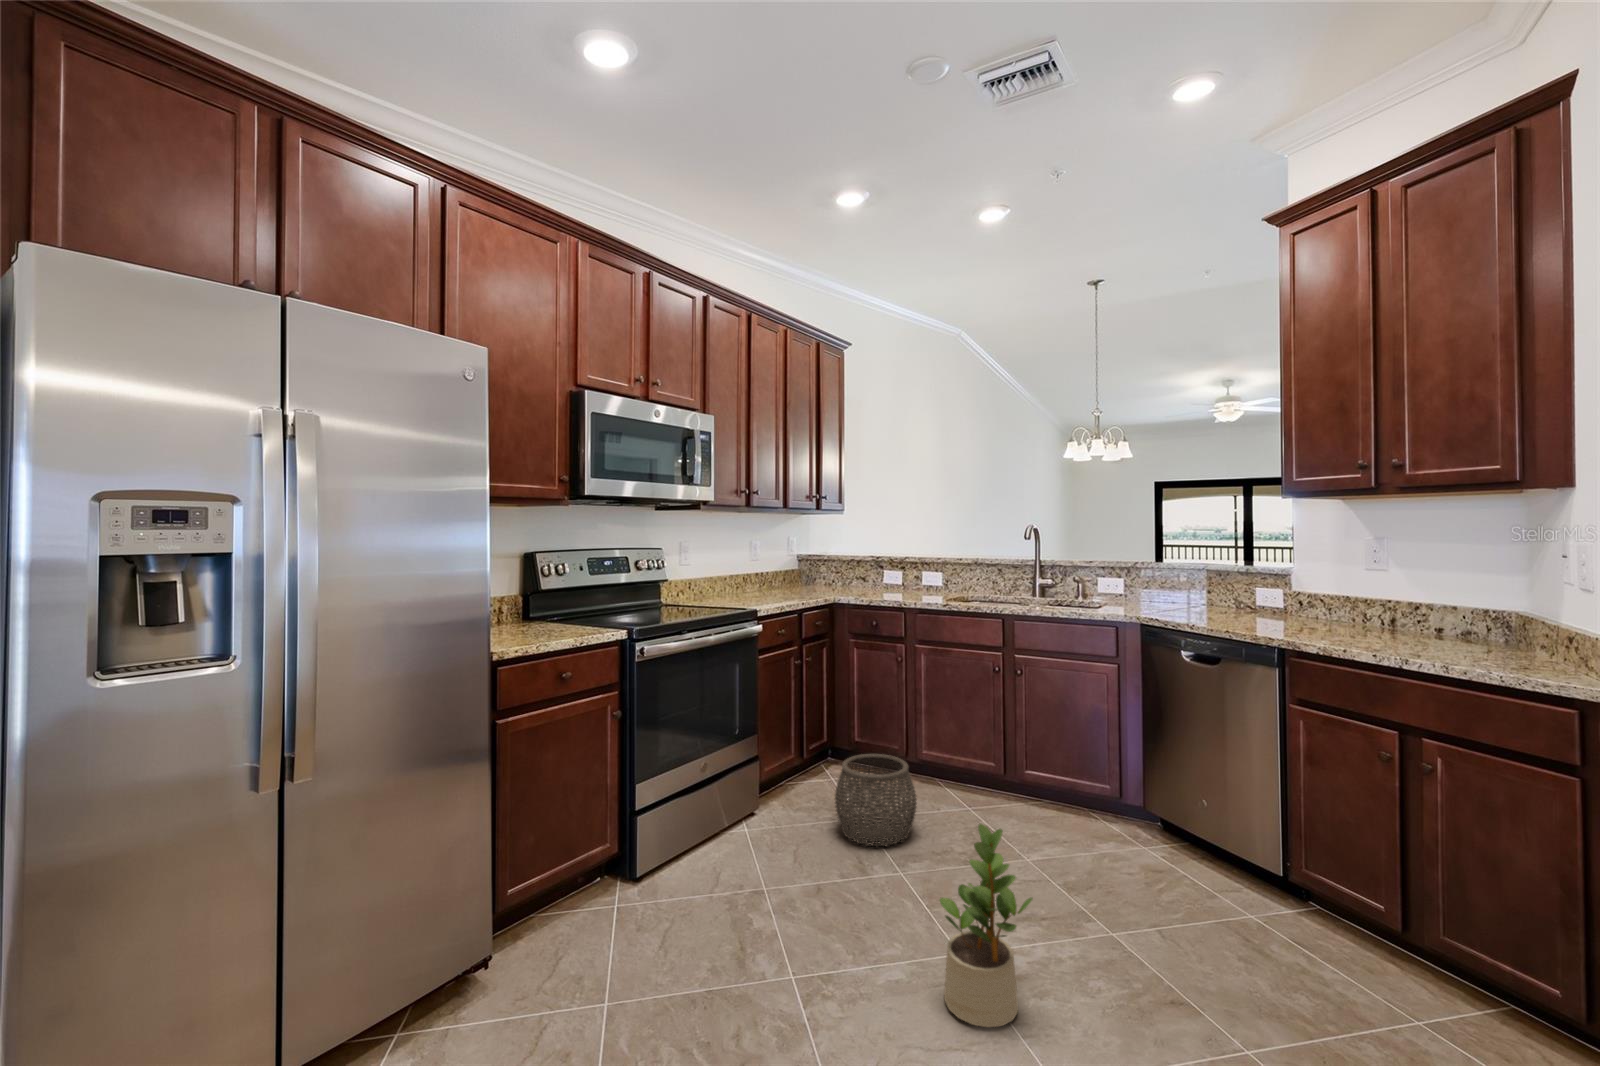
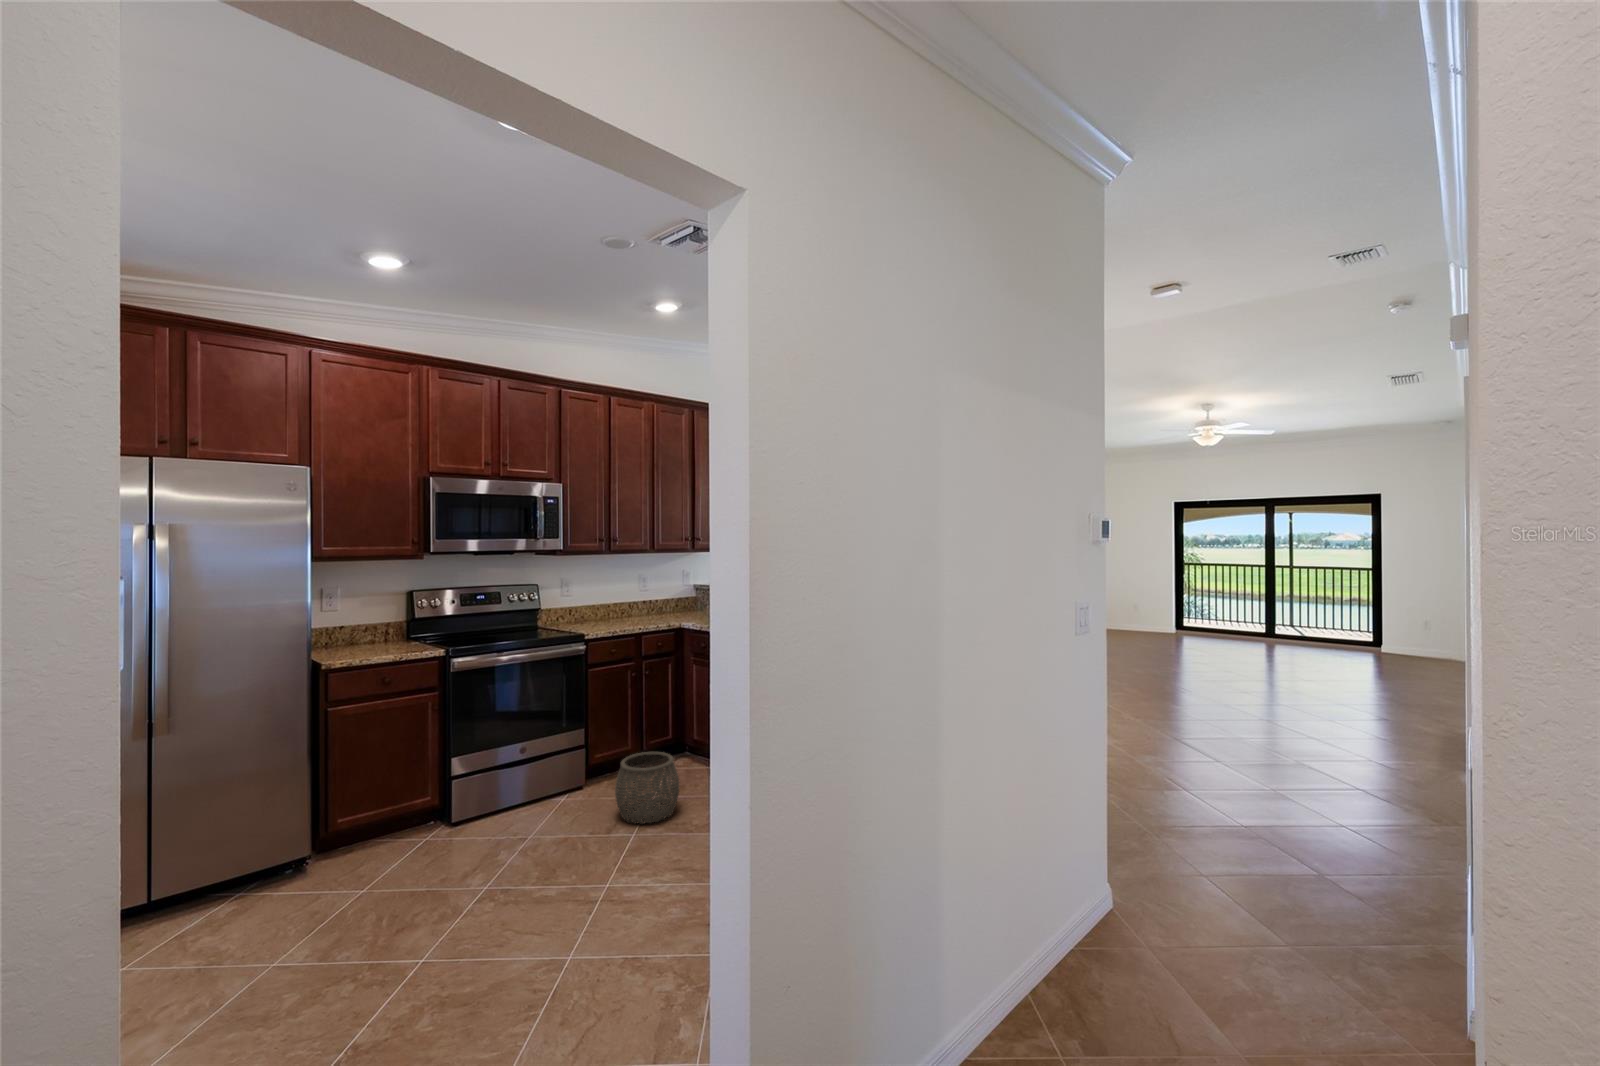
potted plant: present [940,824,1033,1027] -> none [543,804,608,946]

